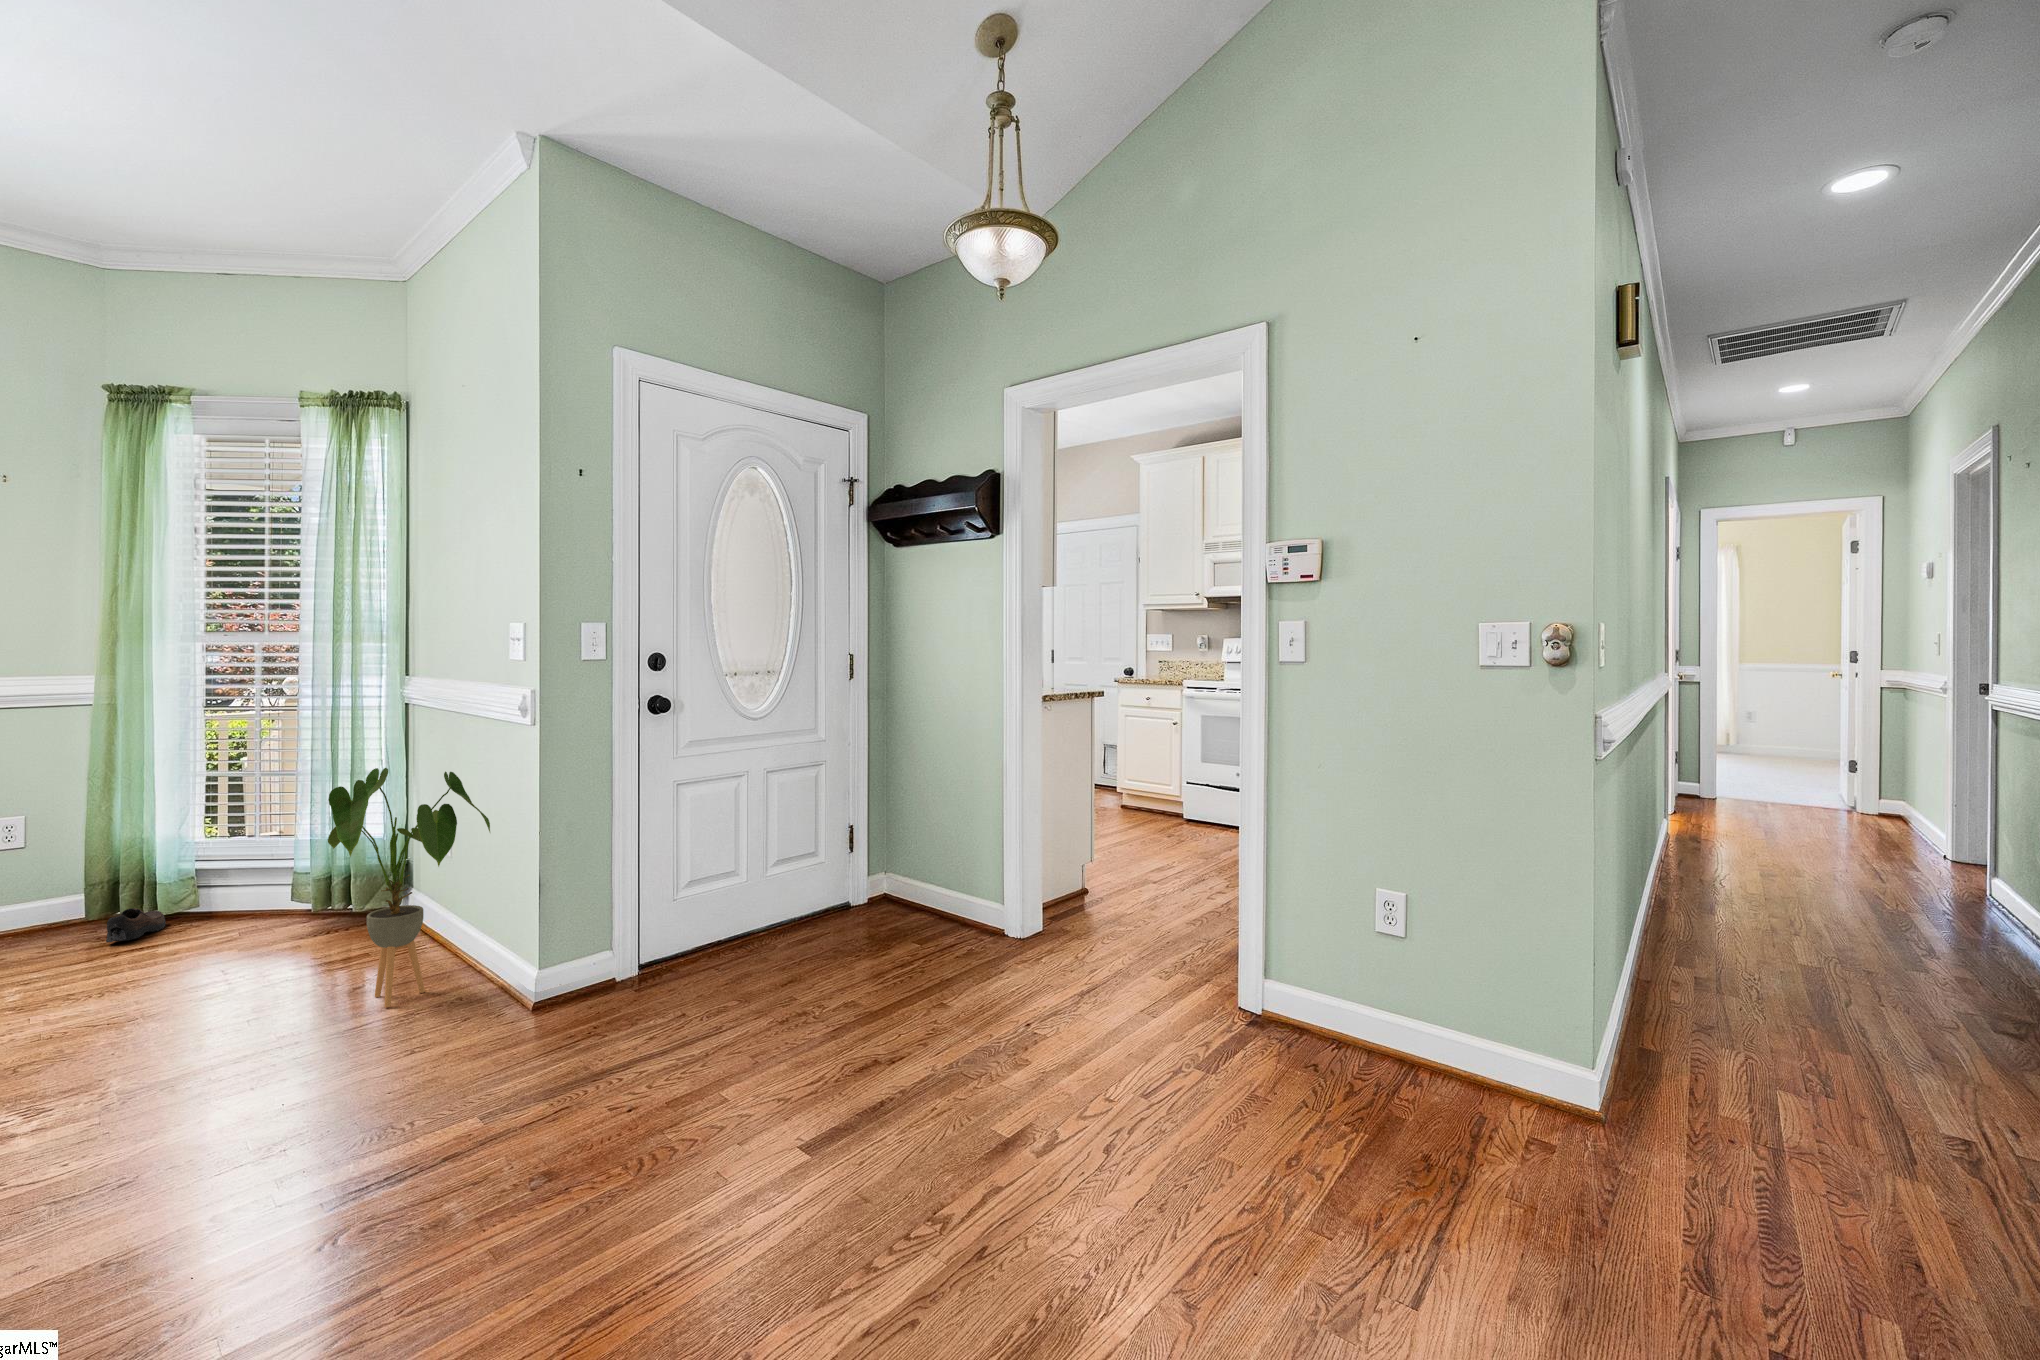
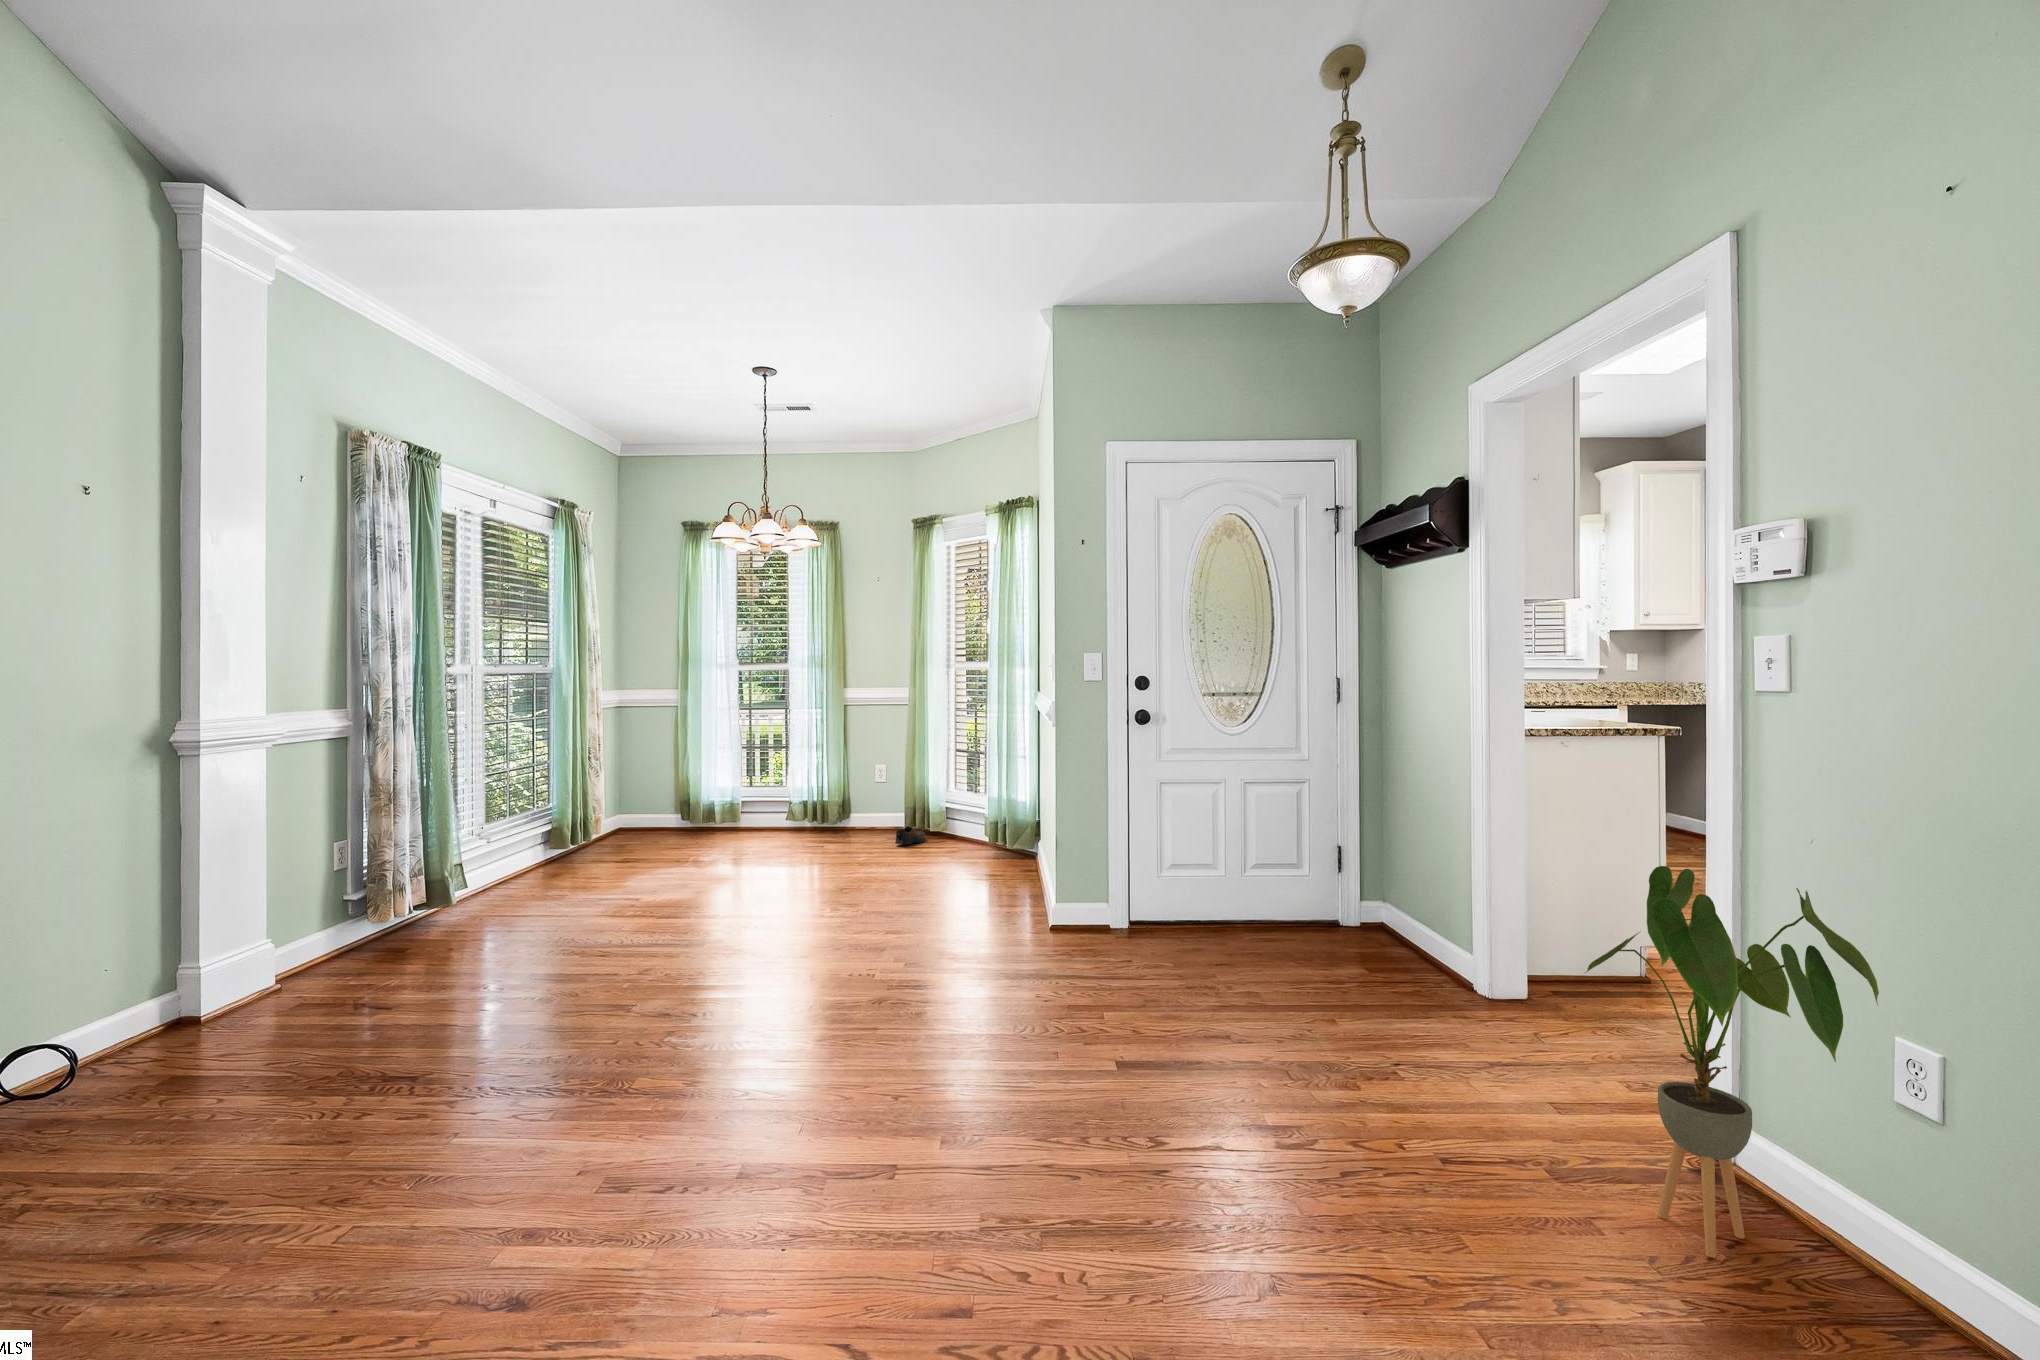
house plant: present [328,768,490,1007] -> present [1585,866,1879,1258]

